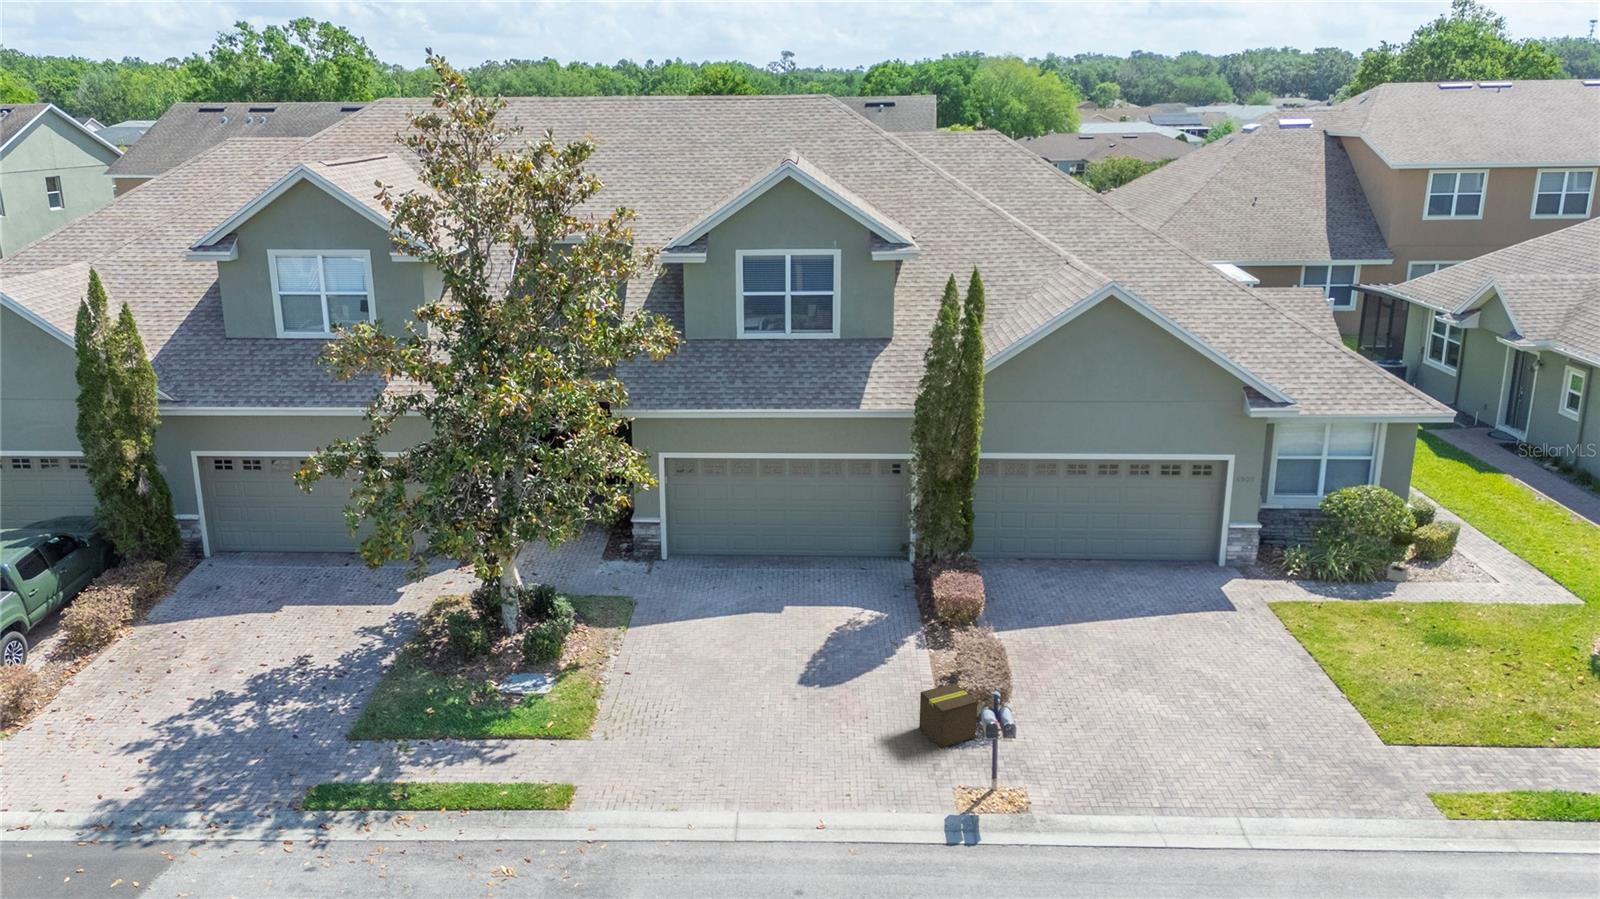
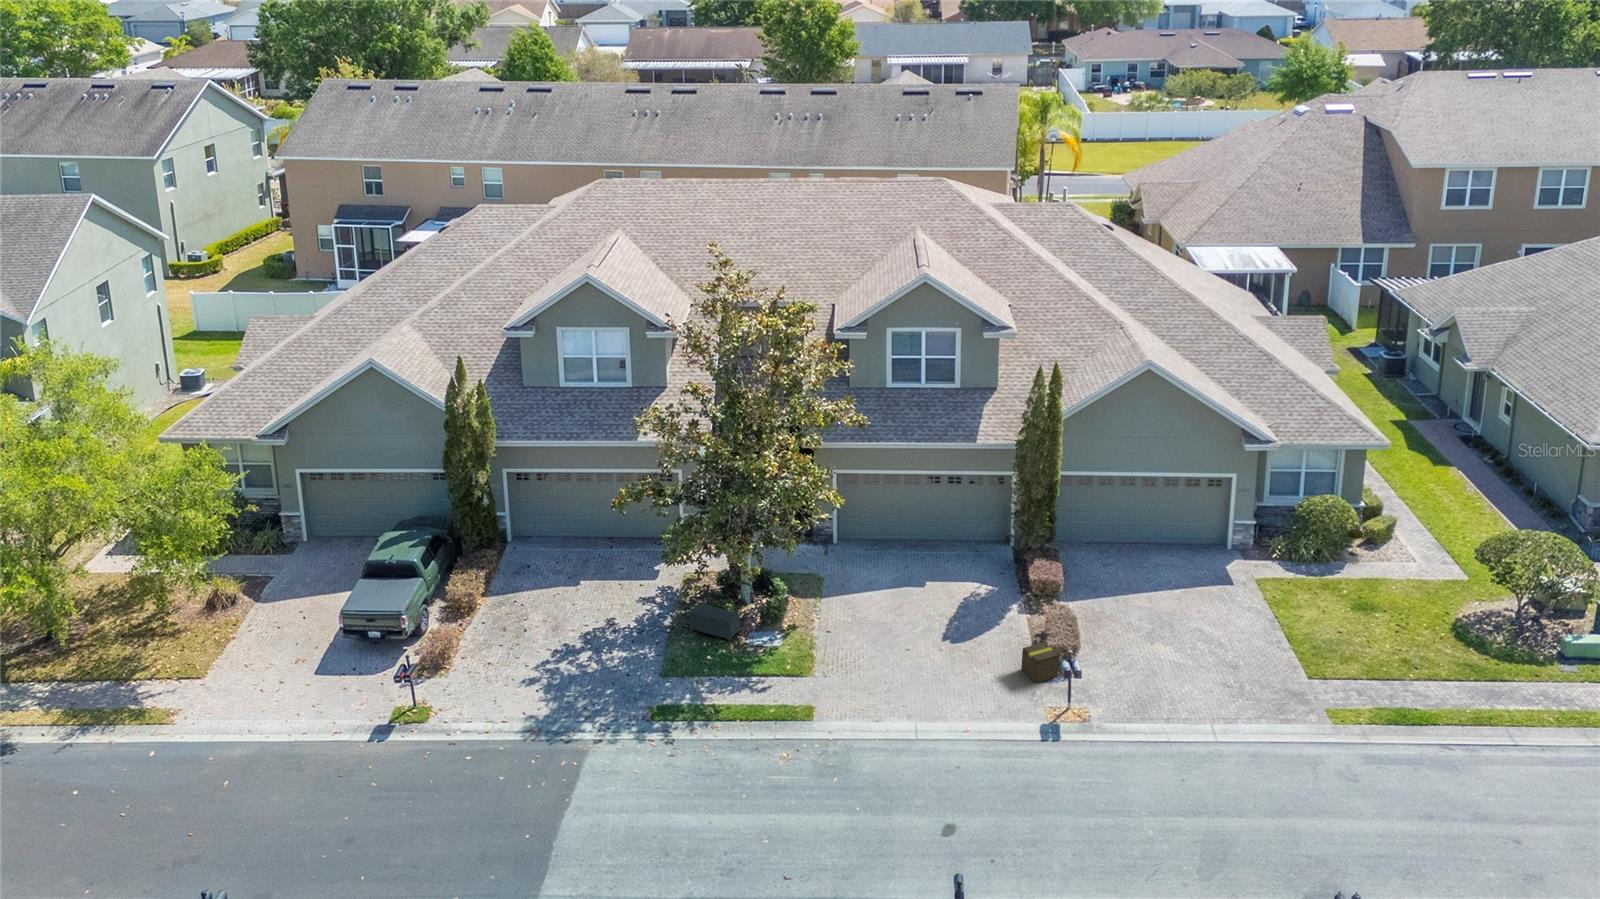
bench: none [413,632,493,688] -> present [689,604,740,642]

